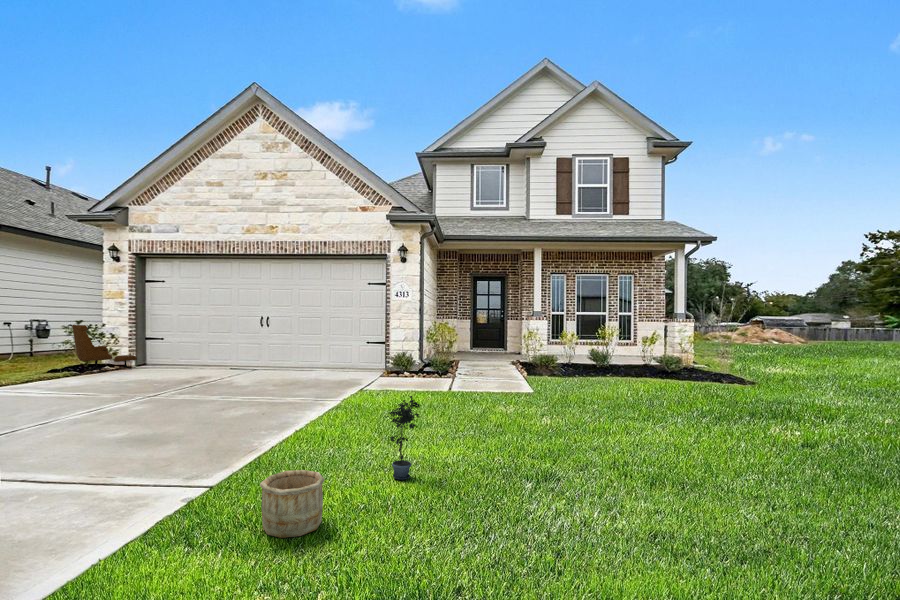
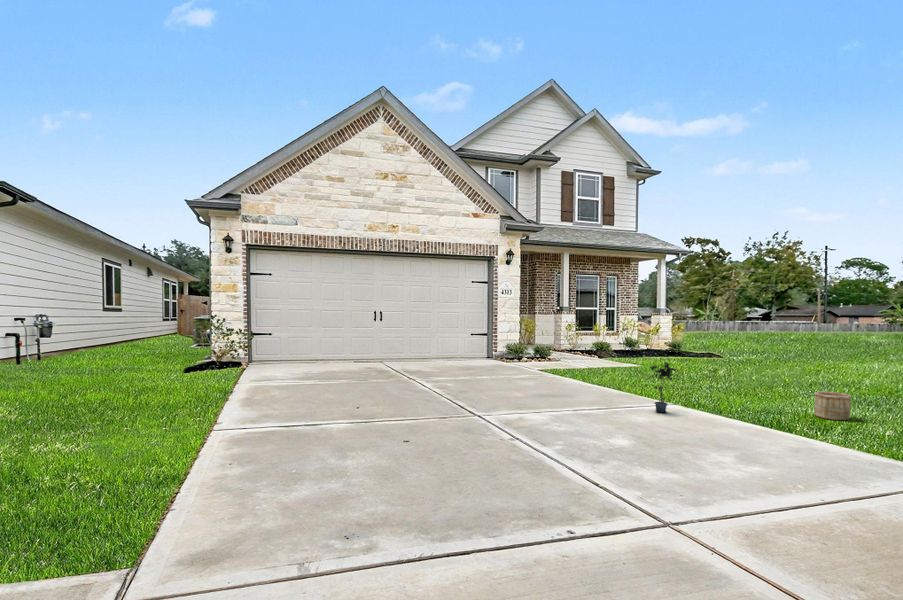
lounge chair: present [72,325,137,373] -> none [219,322,260,374]
potted plant: present [387,396,420,480] -> present [650,362,678,413]

